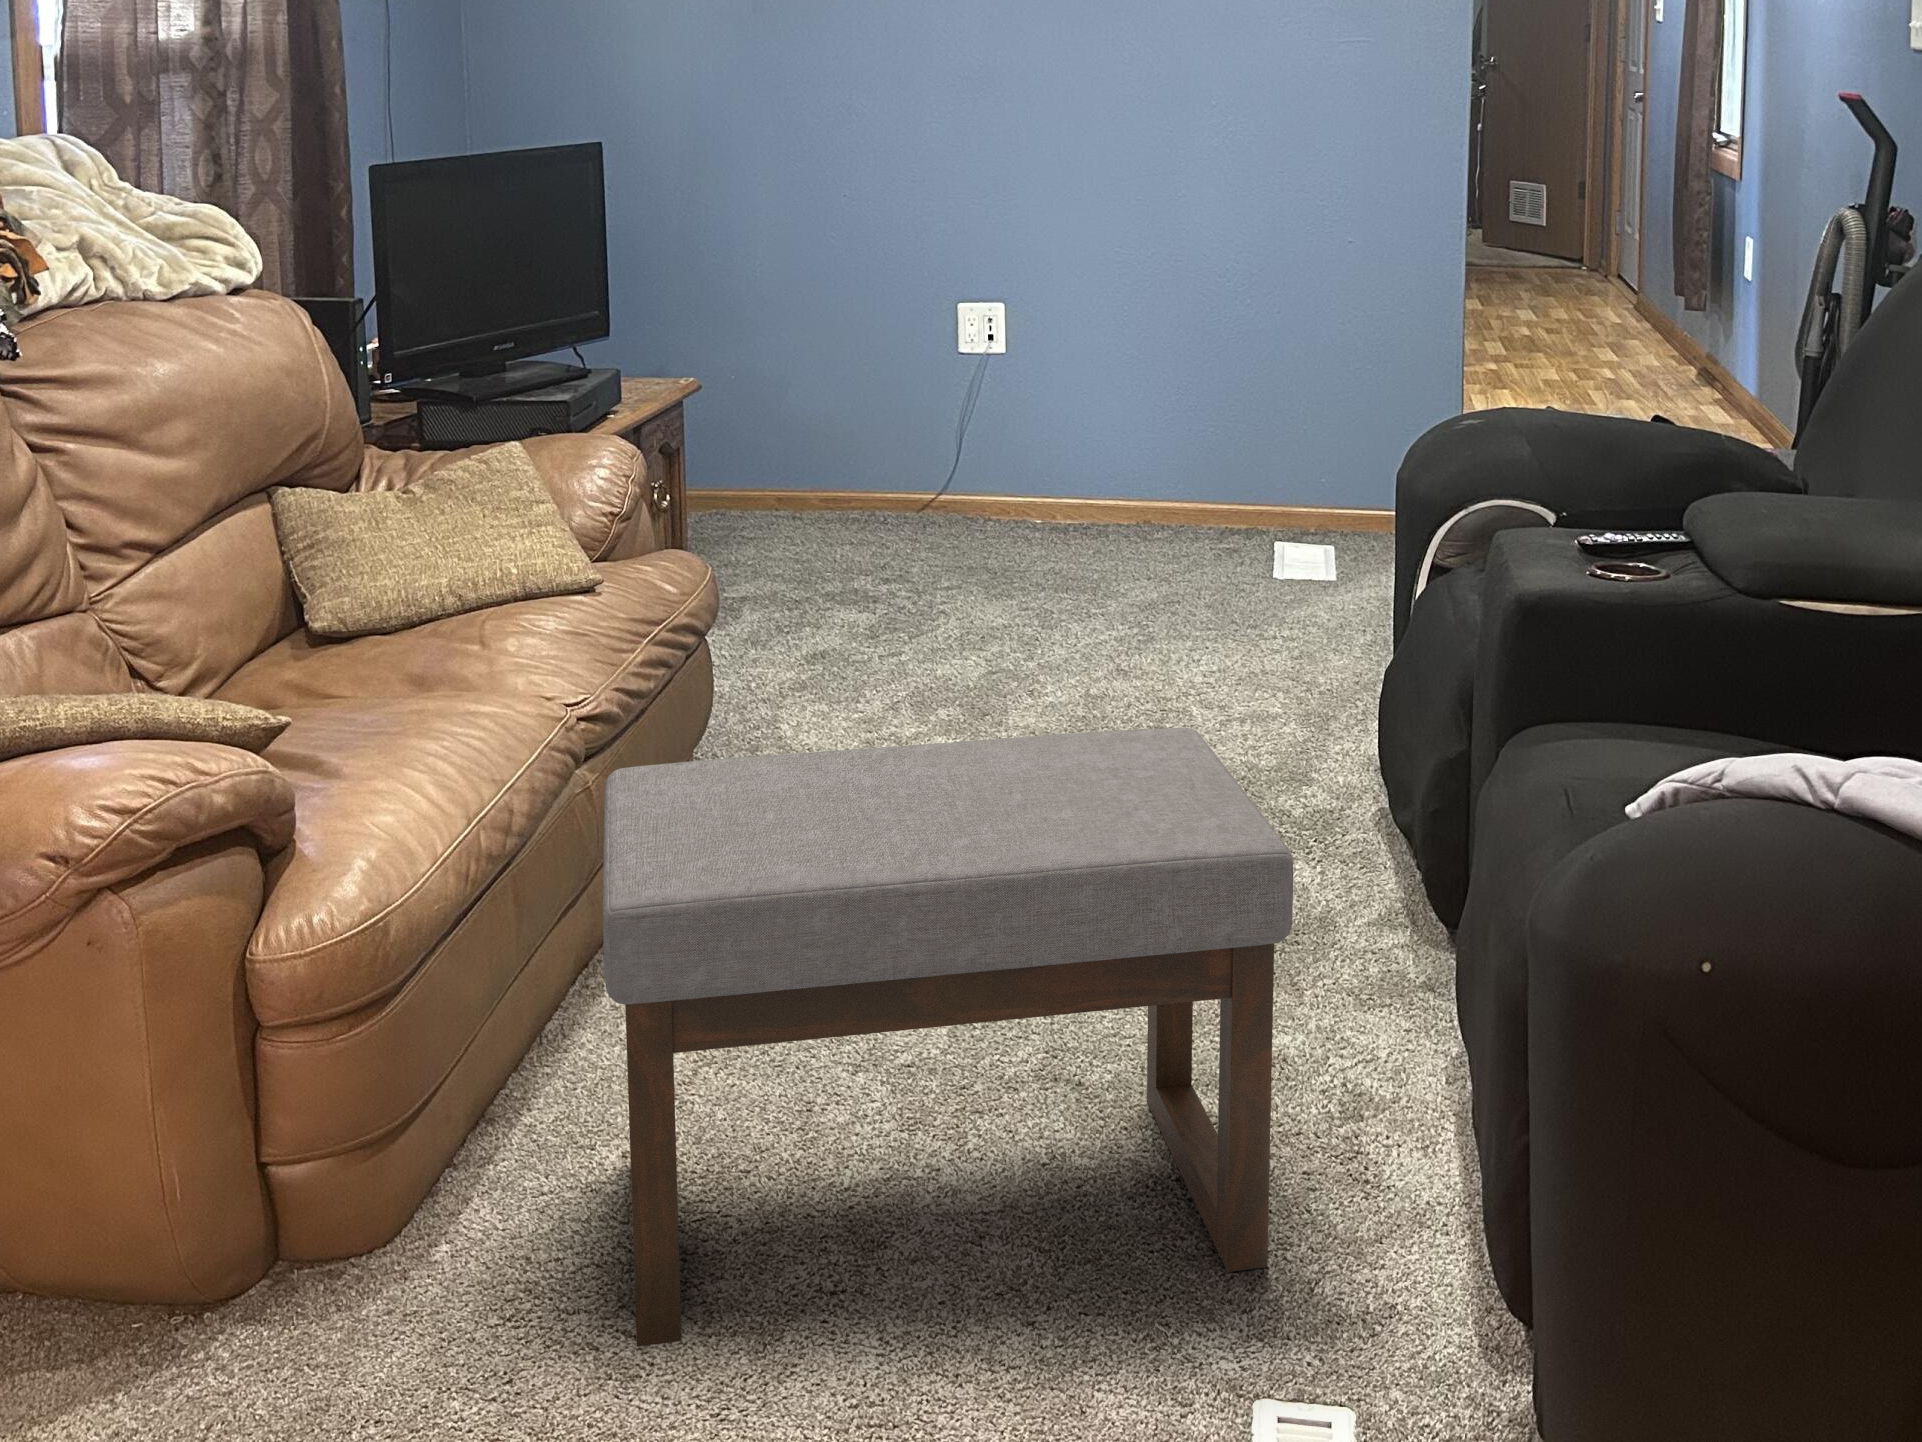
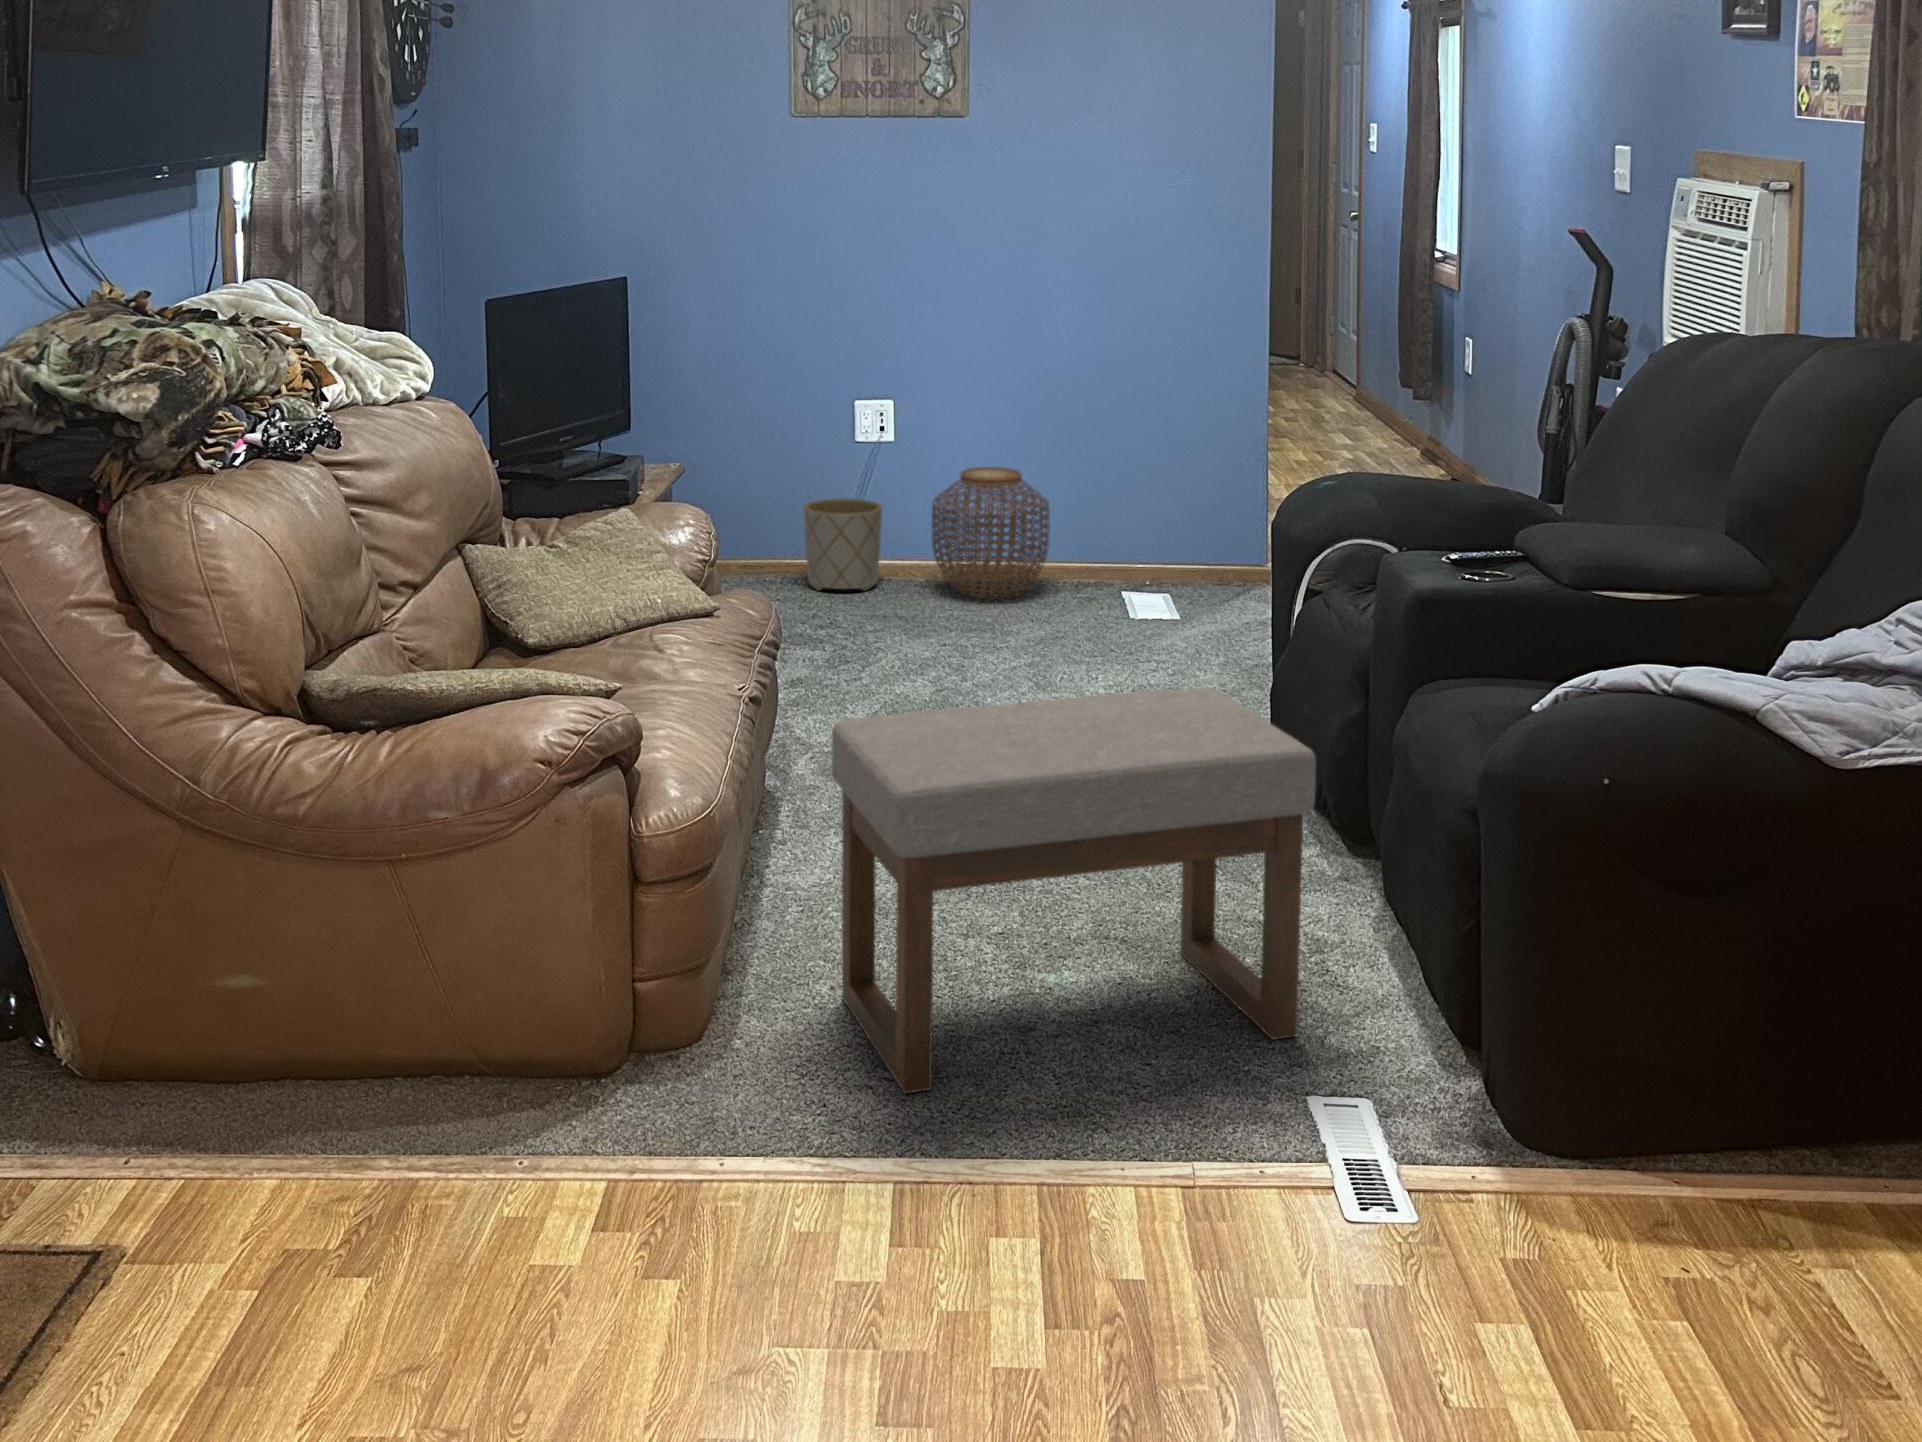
woven basket: none [1039,387,1181,547] -> present [932,467,1050,599]
planter: none [889,421,983,534] -> present [804,498,882,591]

